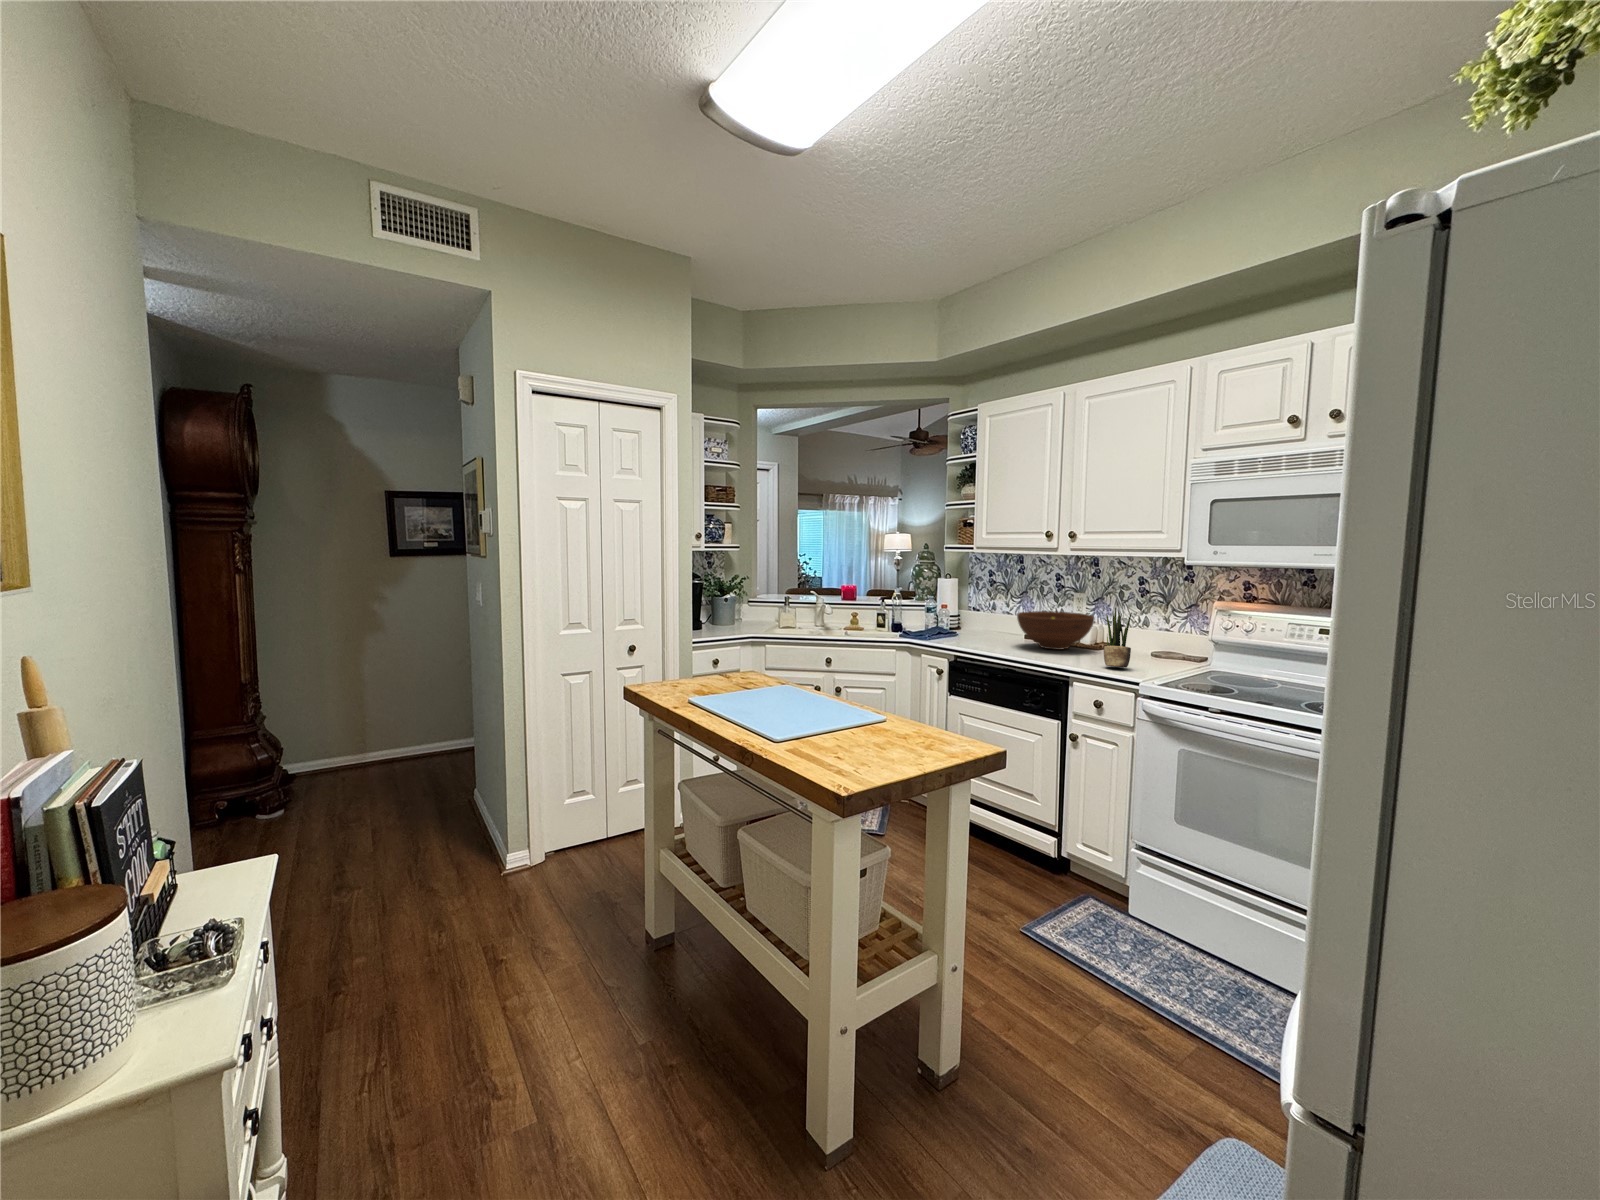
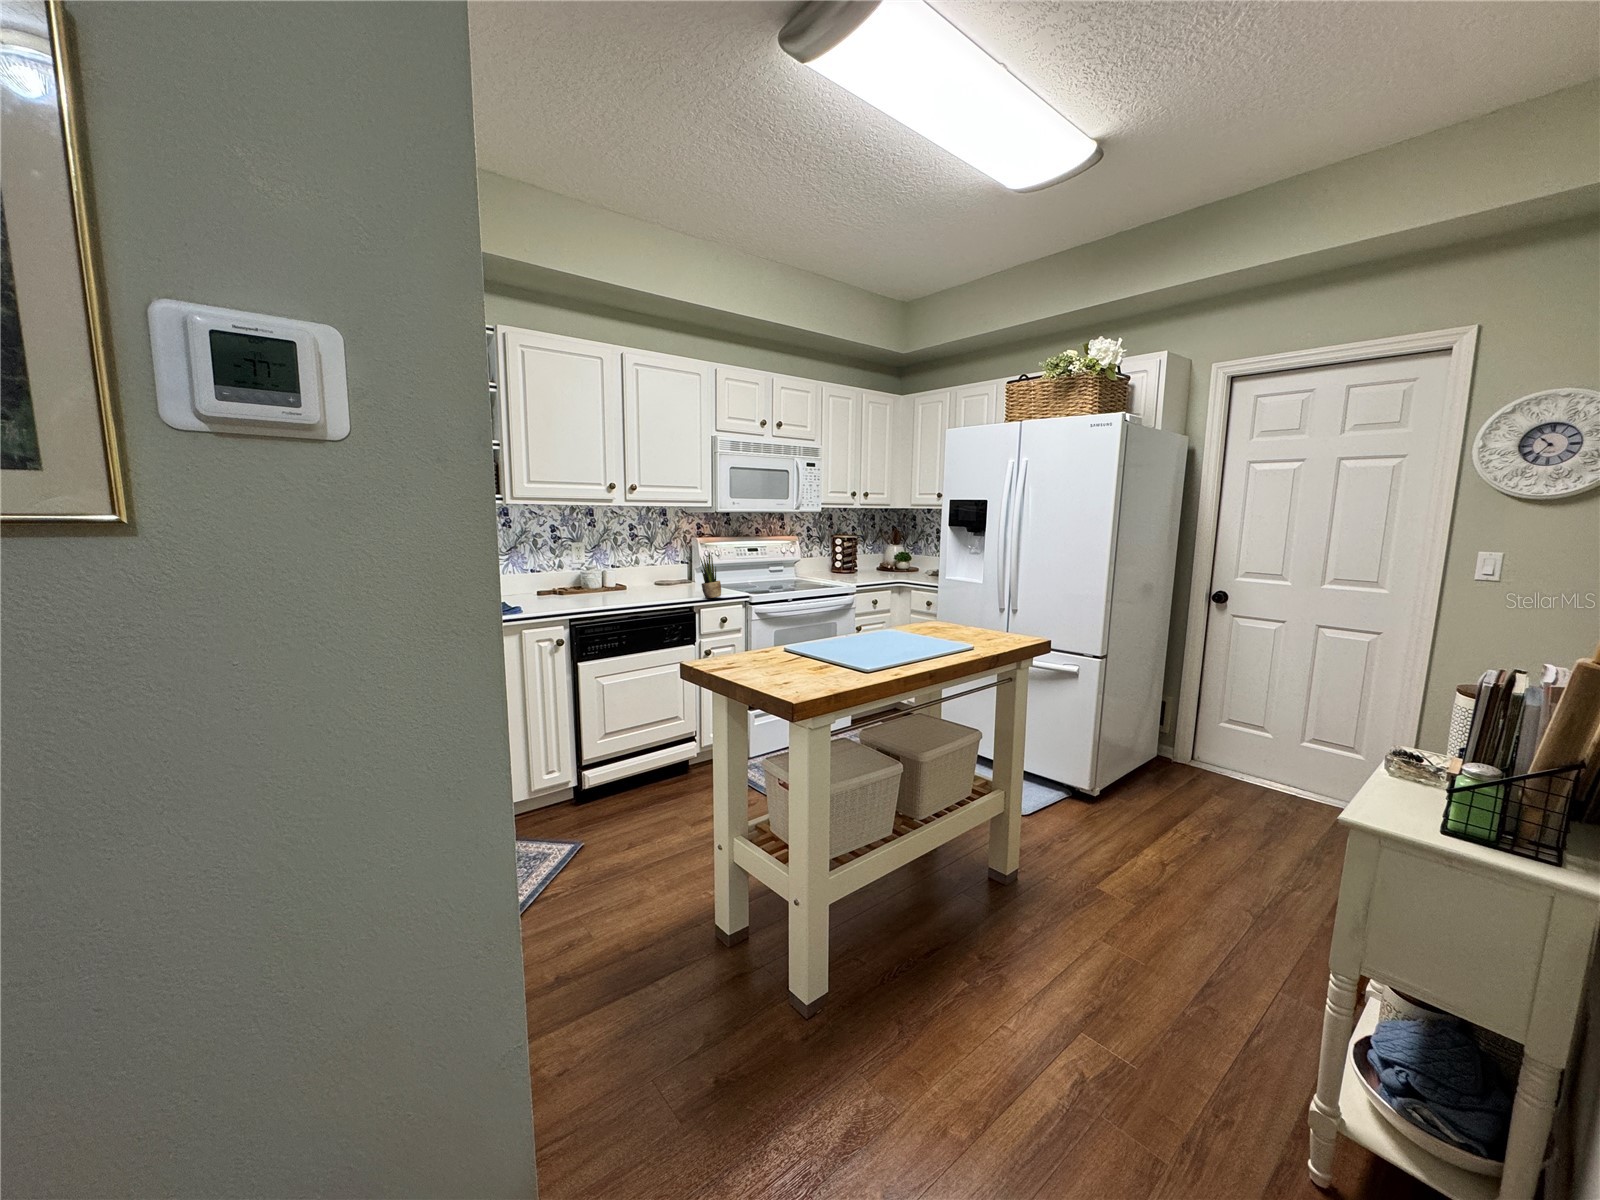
fruit bowl: present [1017,611,1094,650] -> none [576,561,647,598]

